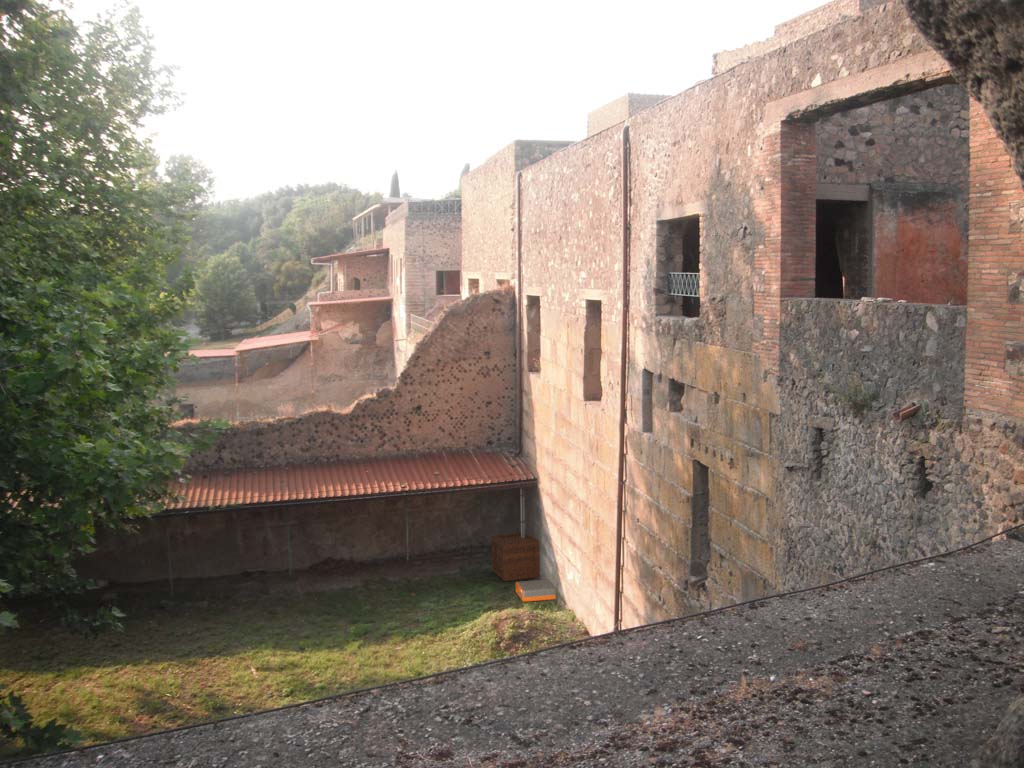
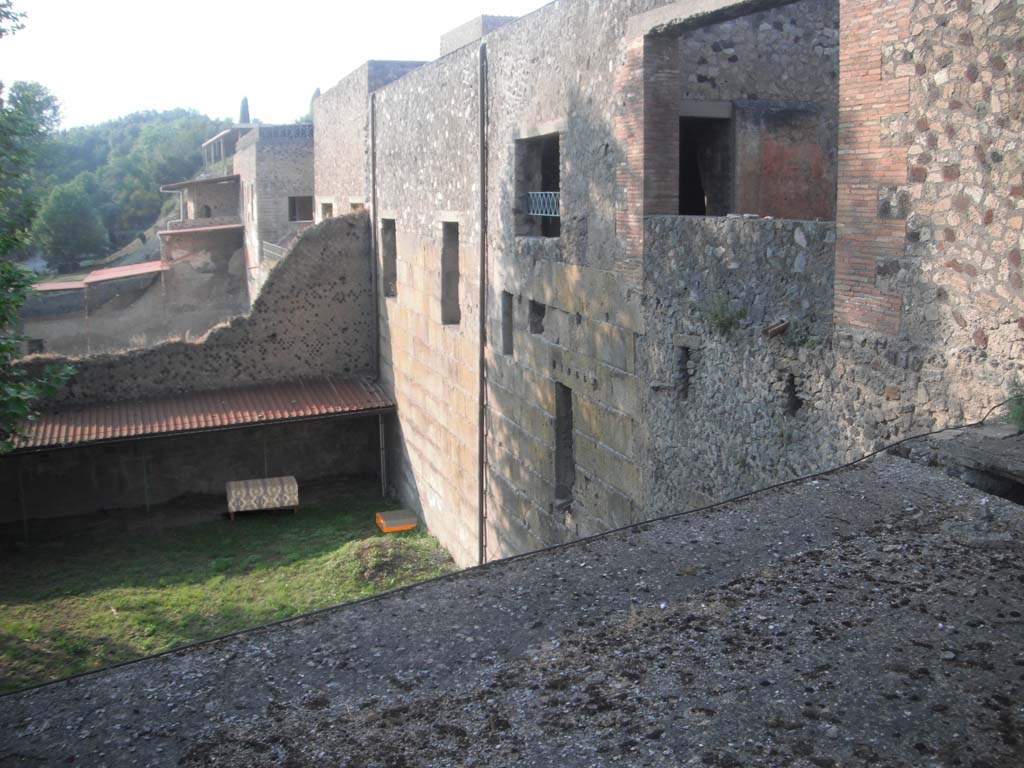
wooden crate: present [491,532,540,581] -> none [350,462,401,513]
bench: none [375,543,442,585] -> present [226,476,298,521]

